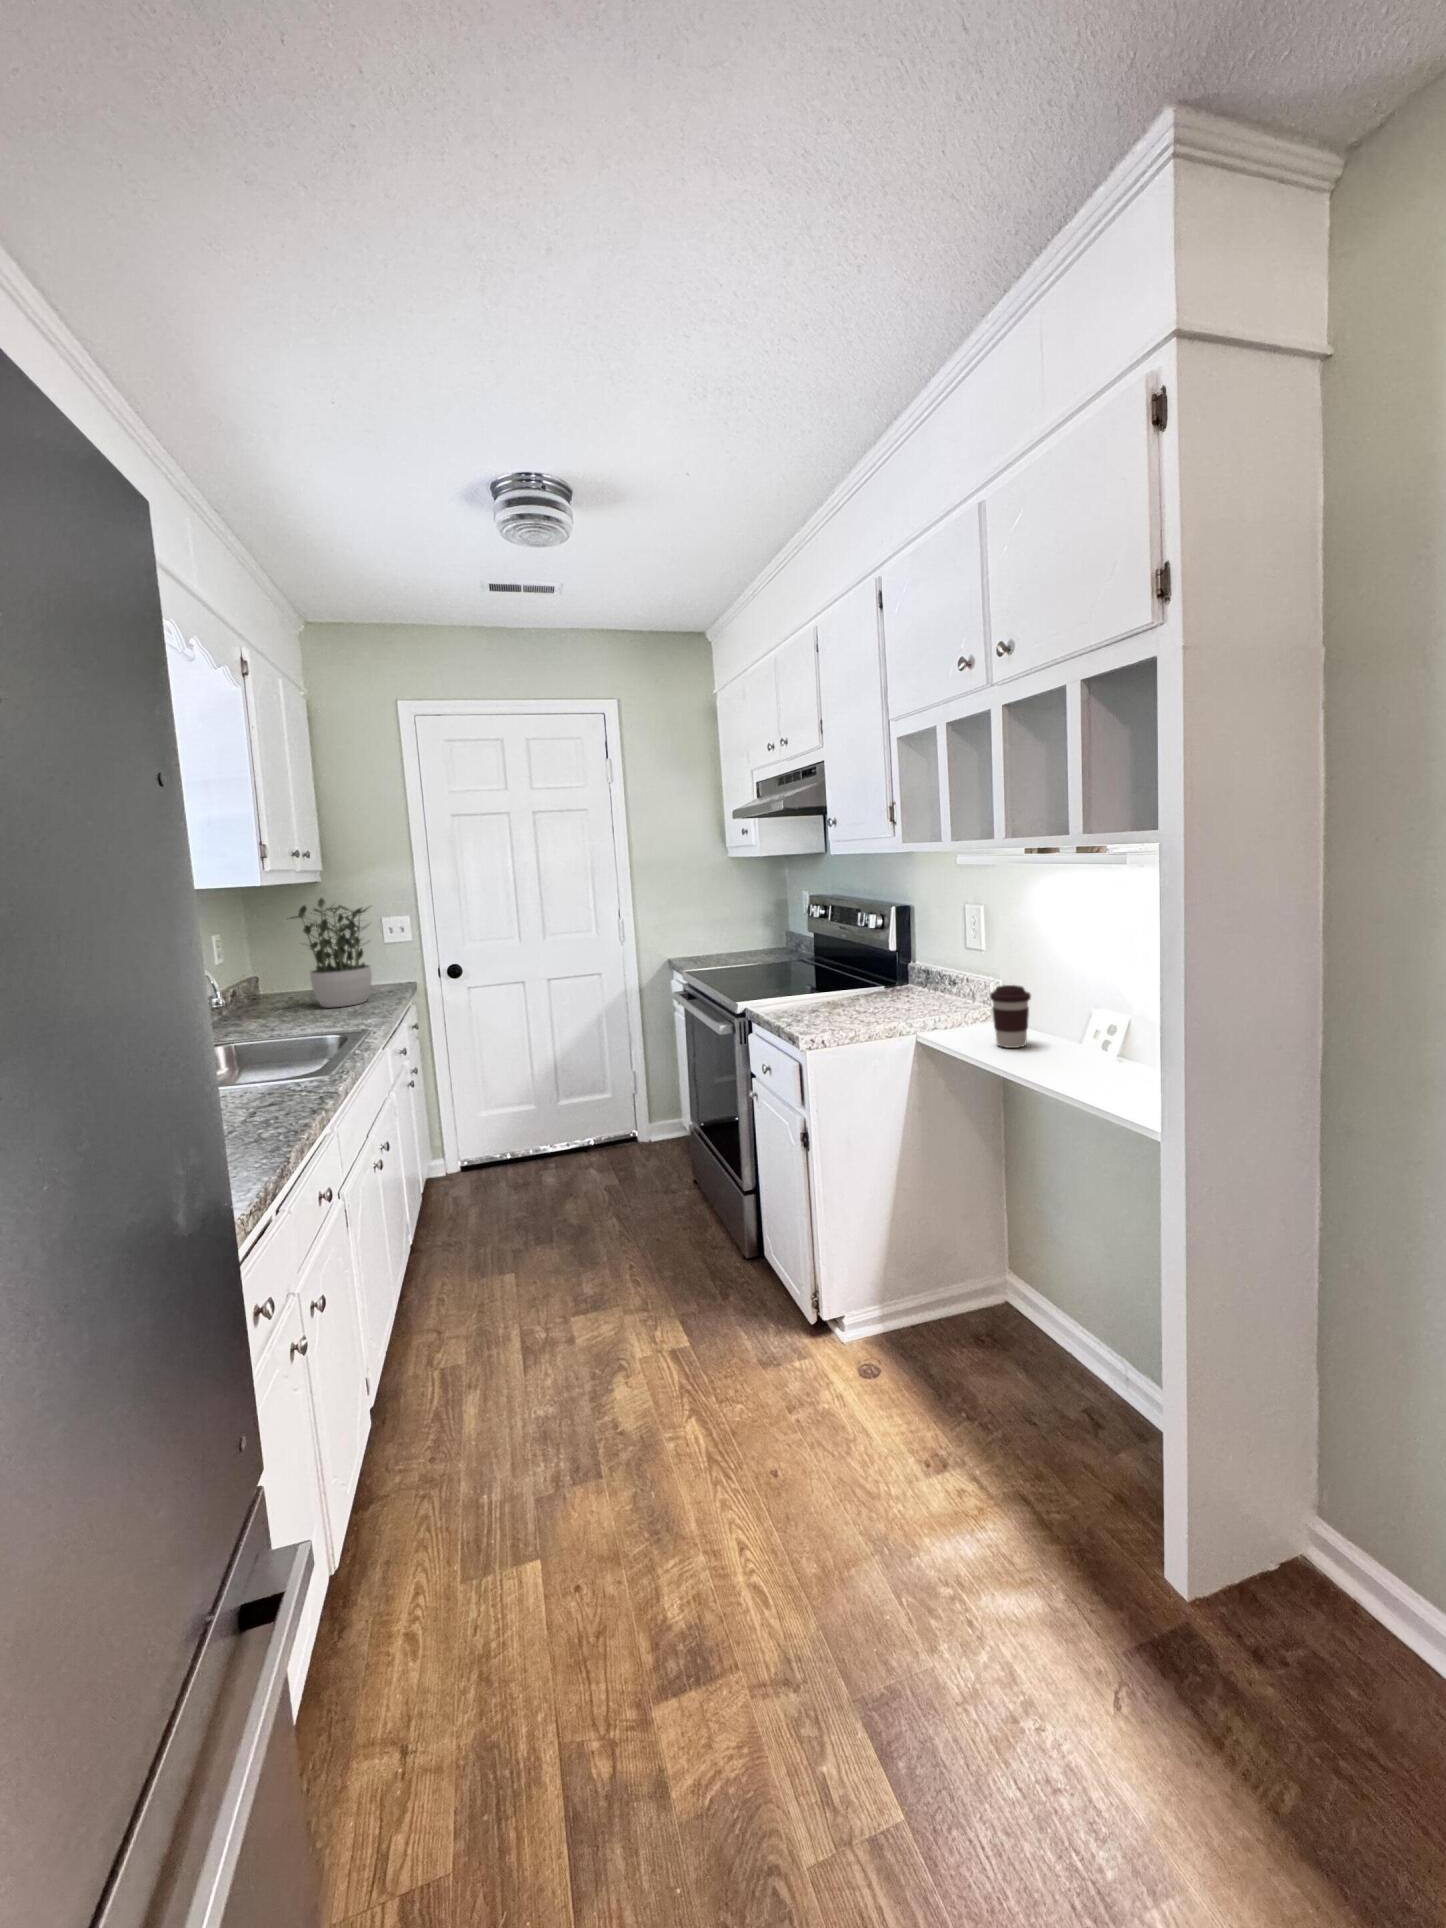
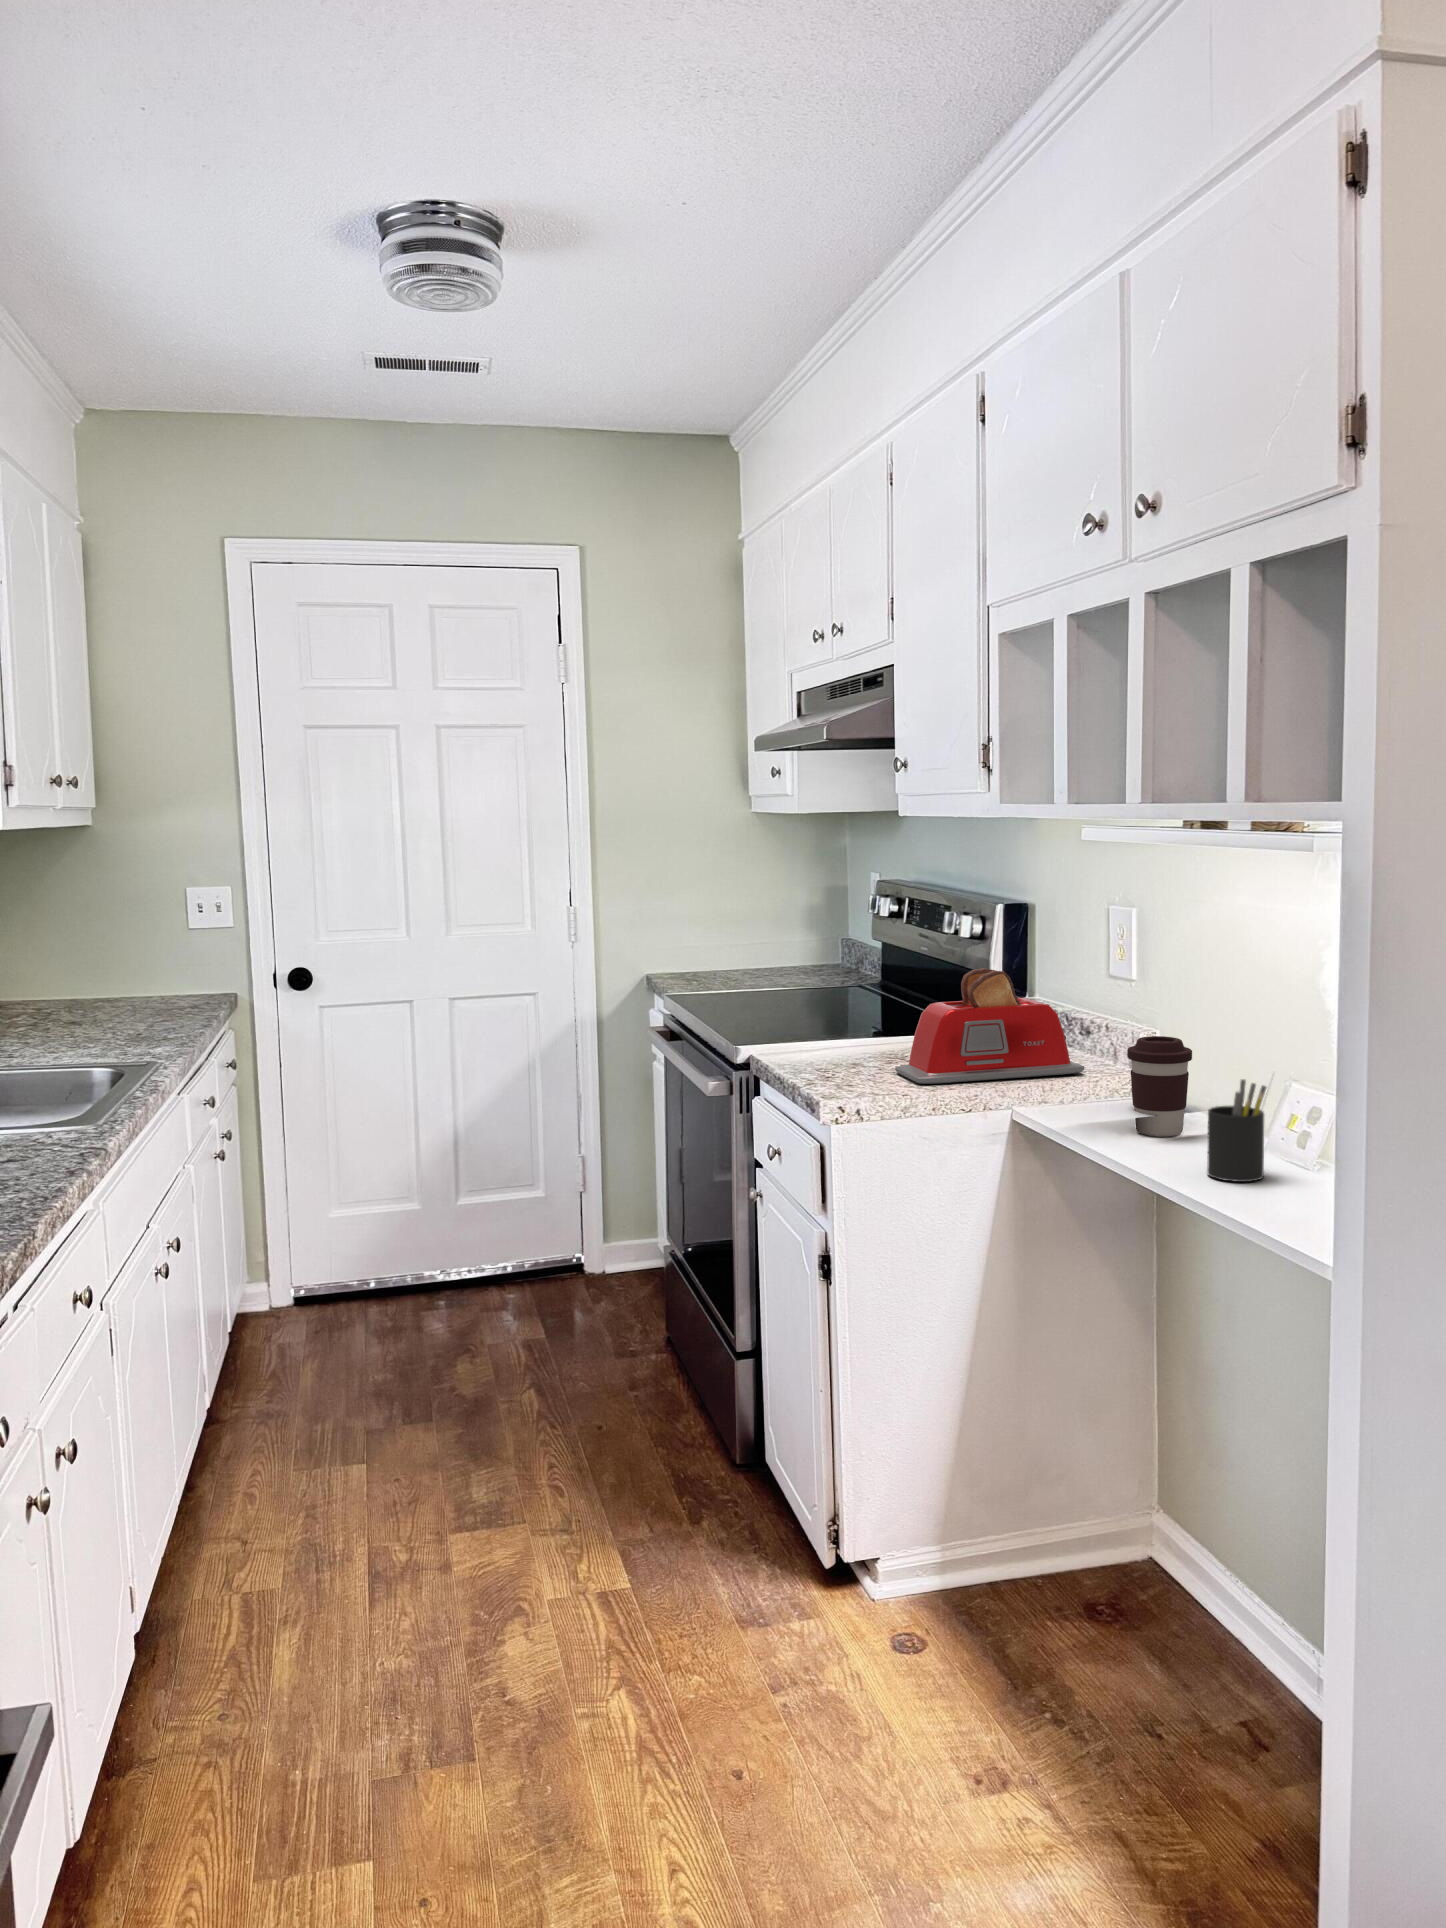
potted plant: present [291,898,372,1007] -> none [36,851,172,1027]
toaster: none [839,947,955,1021] -> present [895,968,1084,1084]
pen holder: none [1052,1005,1094,1076] -> present [1207,1079,1267,1182]

